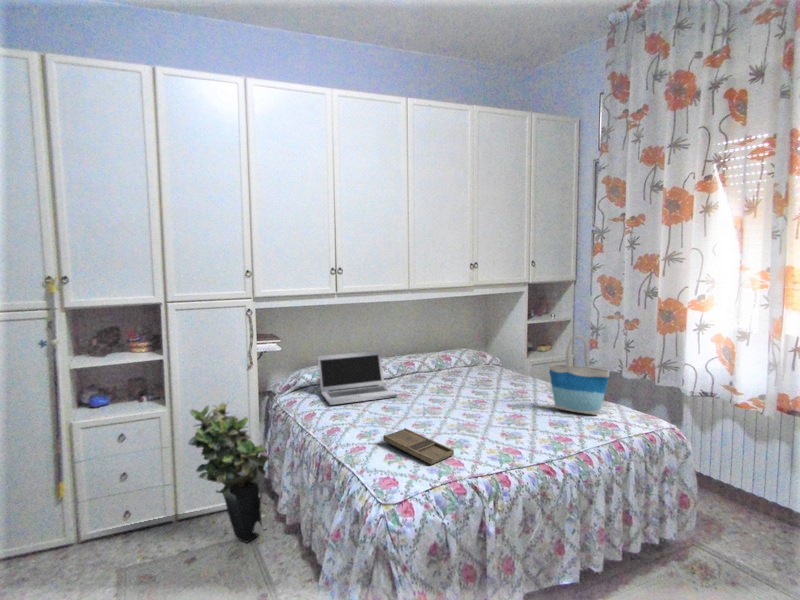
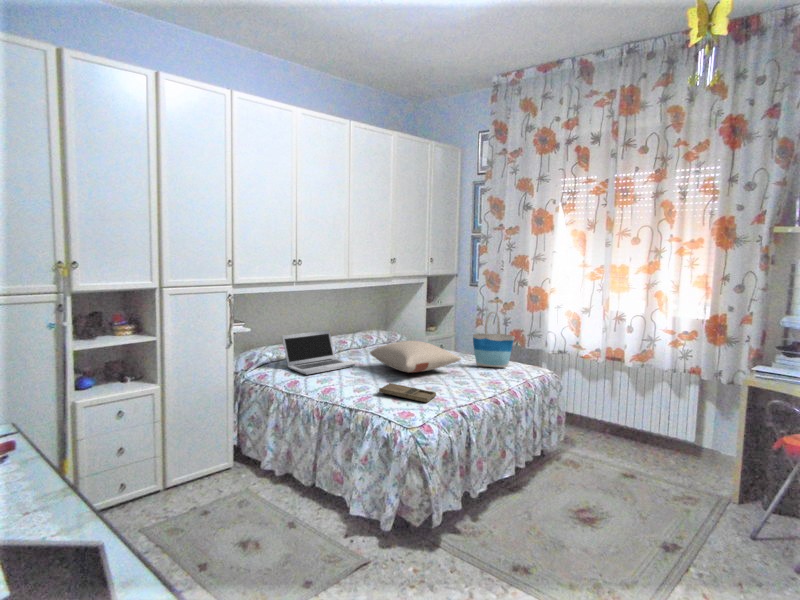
pillow: none [414,371,524,413] -> present [370,341,461,373]
potted plant: present [189,402,269,542] -> none [182,376,260,498]

